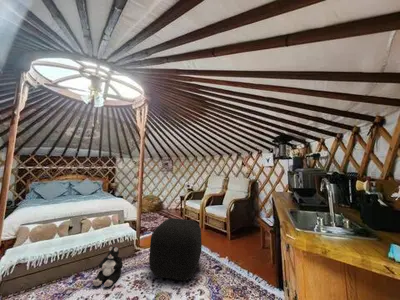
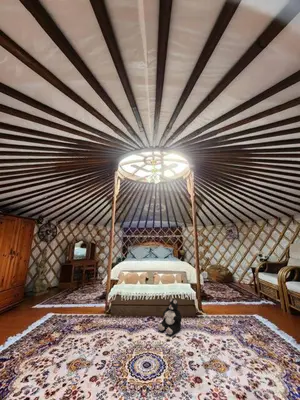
ottoman: present [149,218,202,280] -> none [205,282,273,360]

